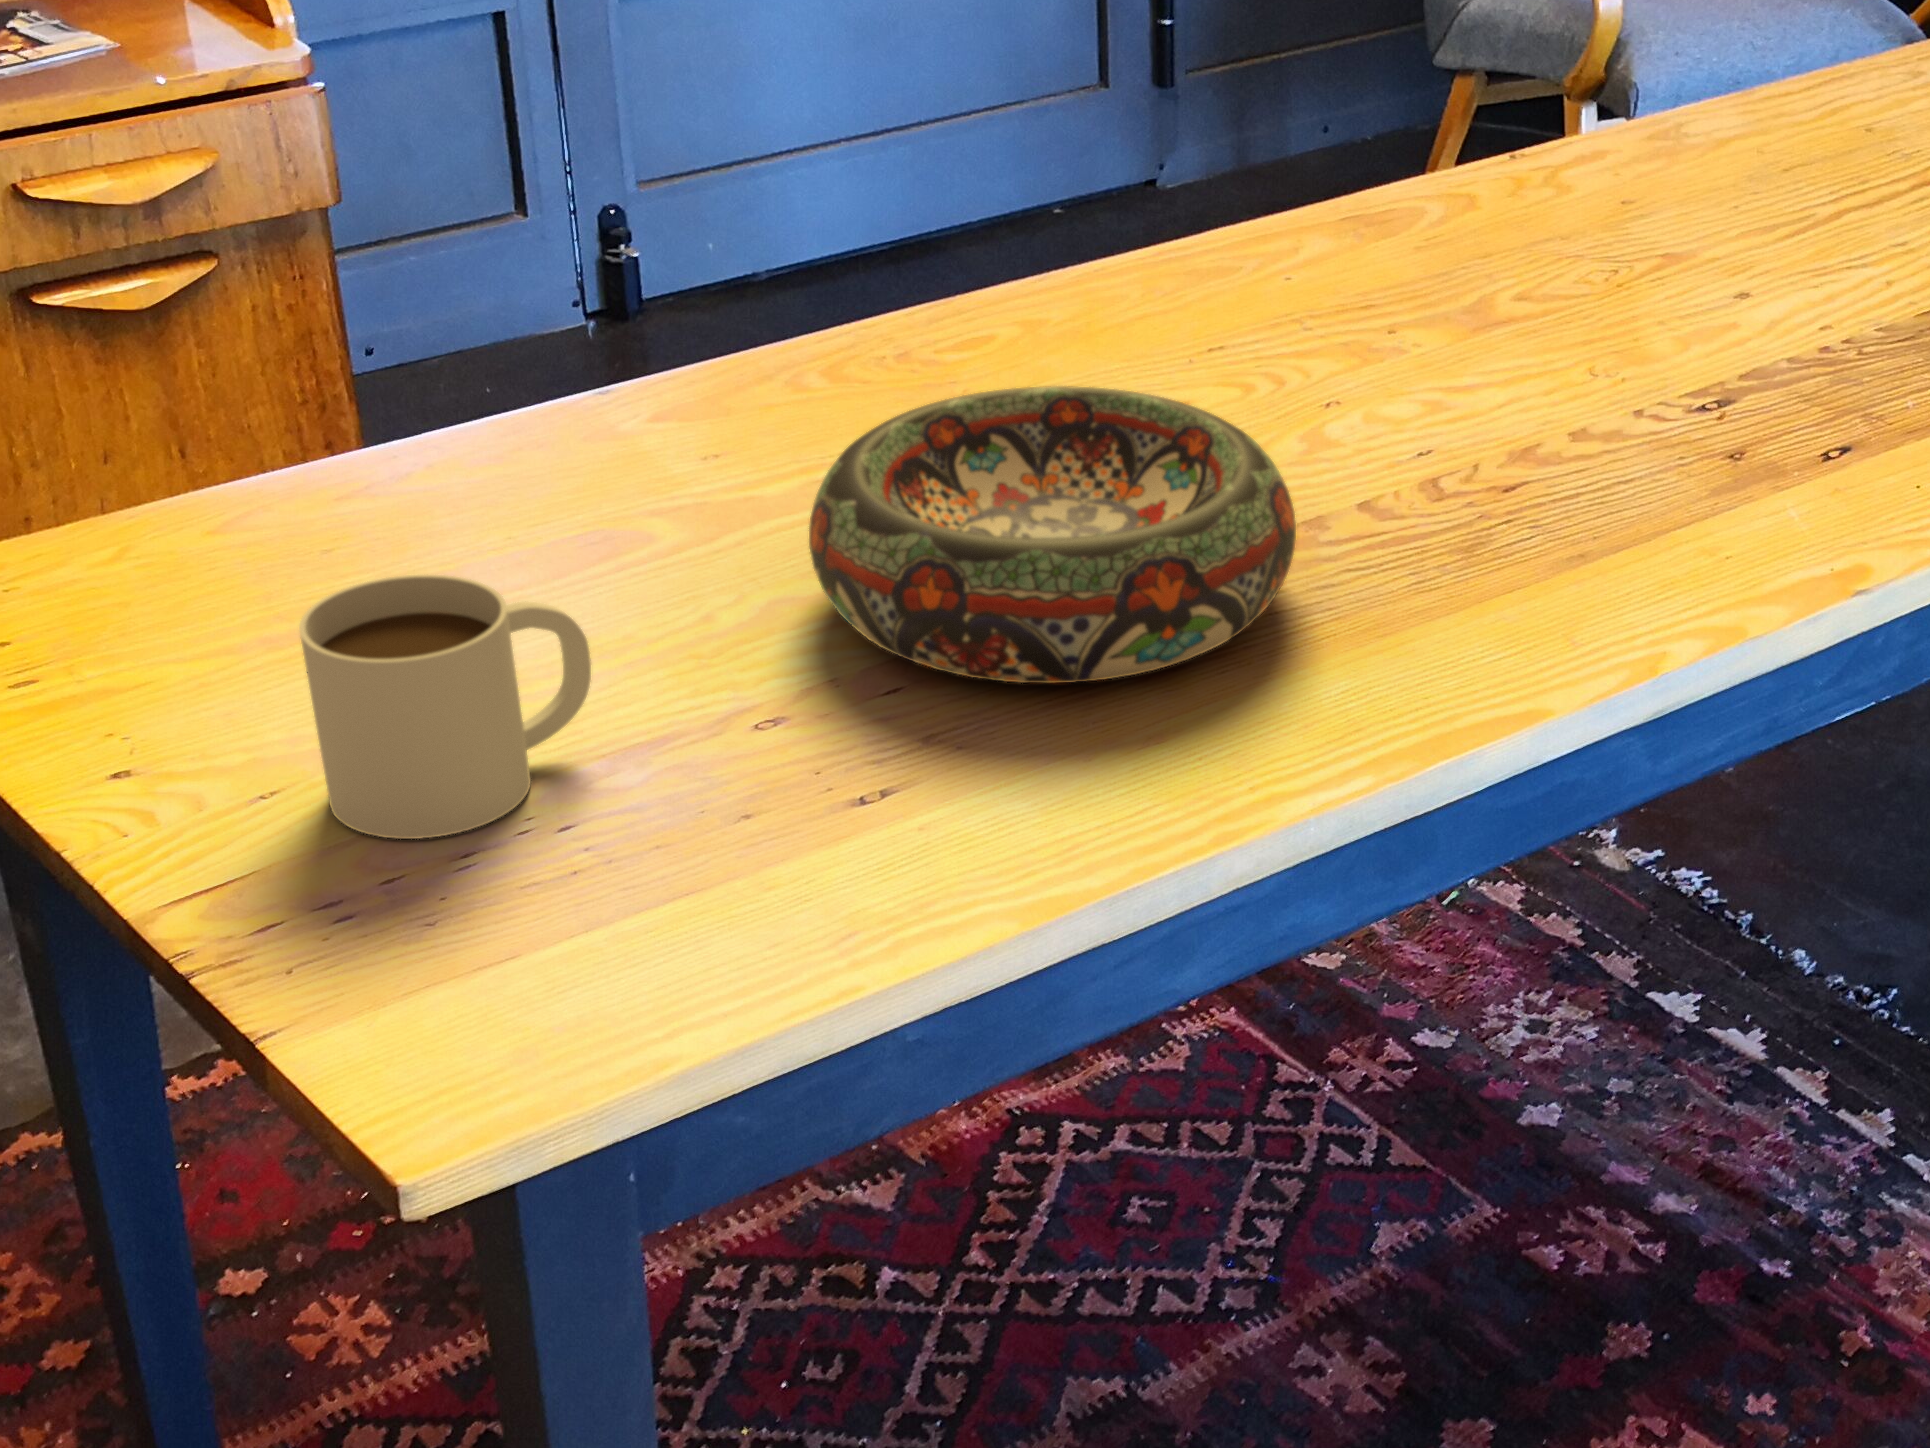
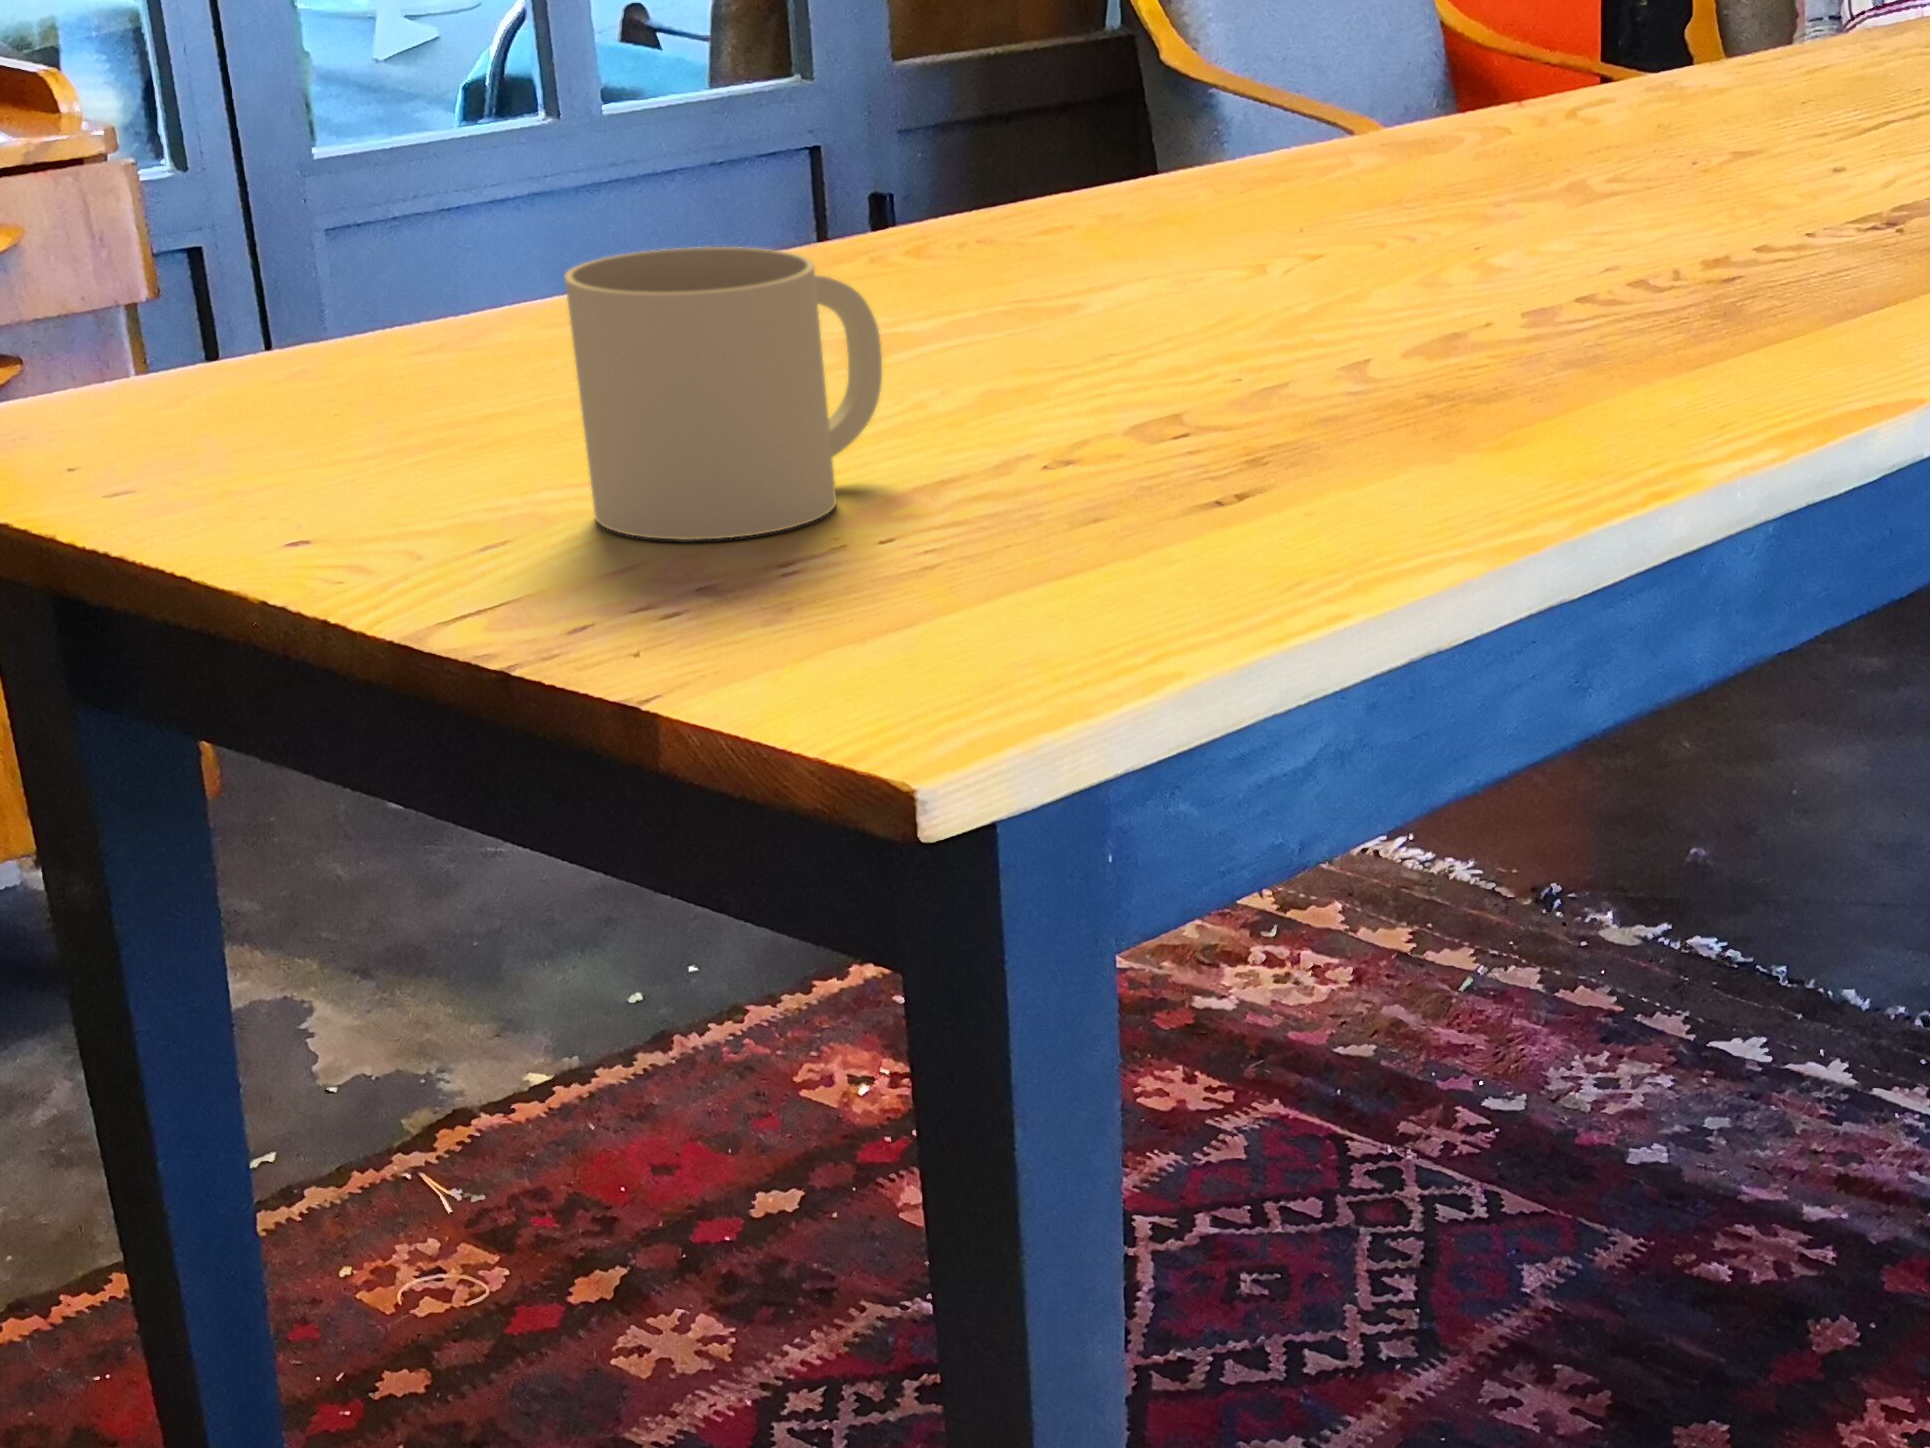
decorative bowl: present [809,386,1296,683] -> none [1045,141,1603,395]

